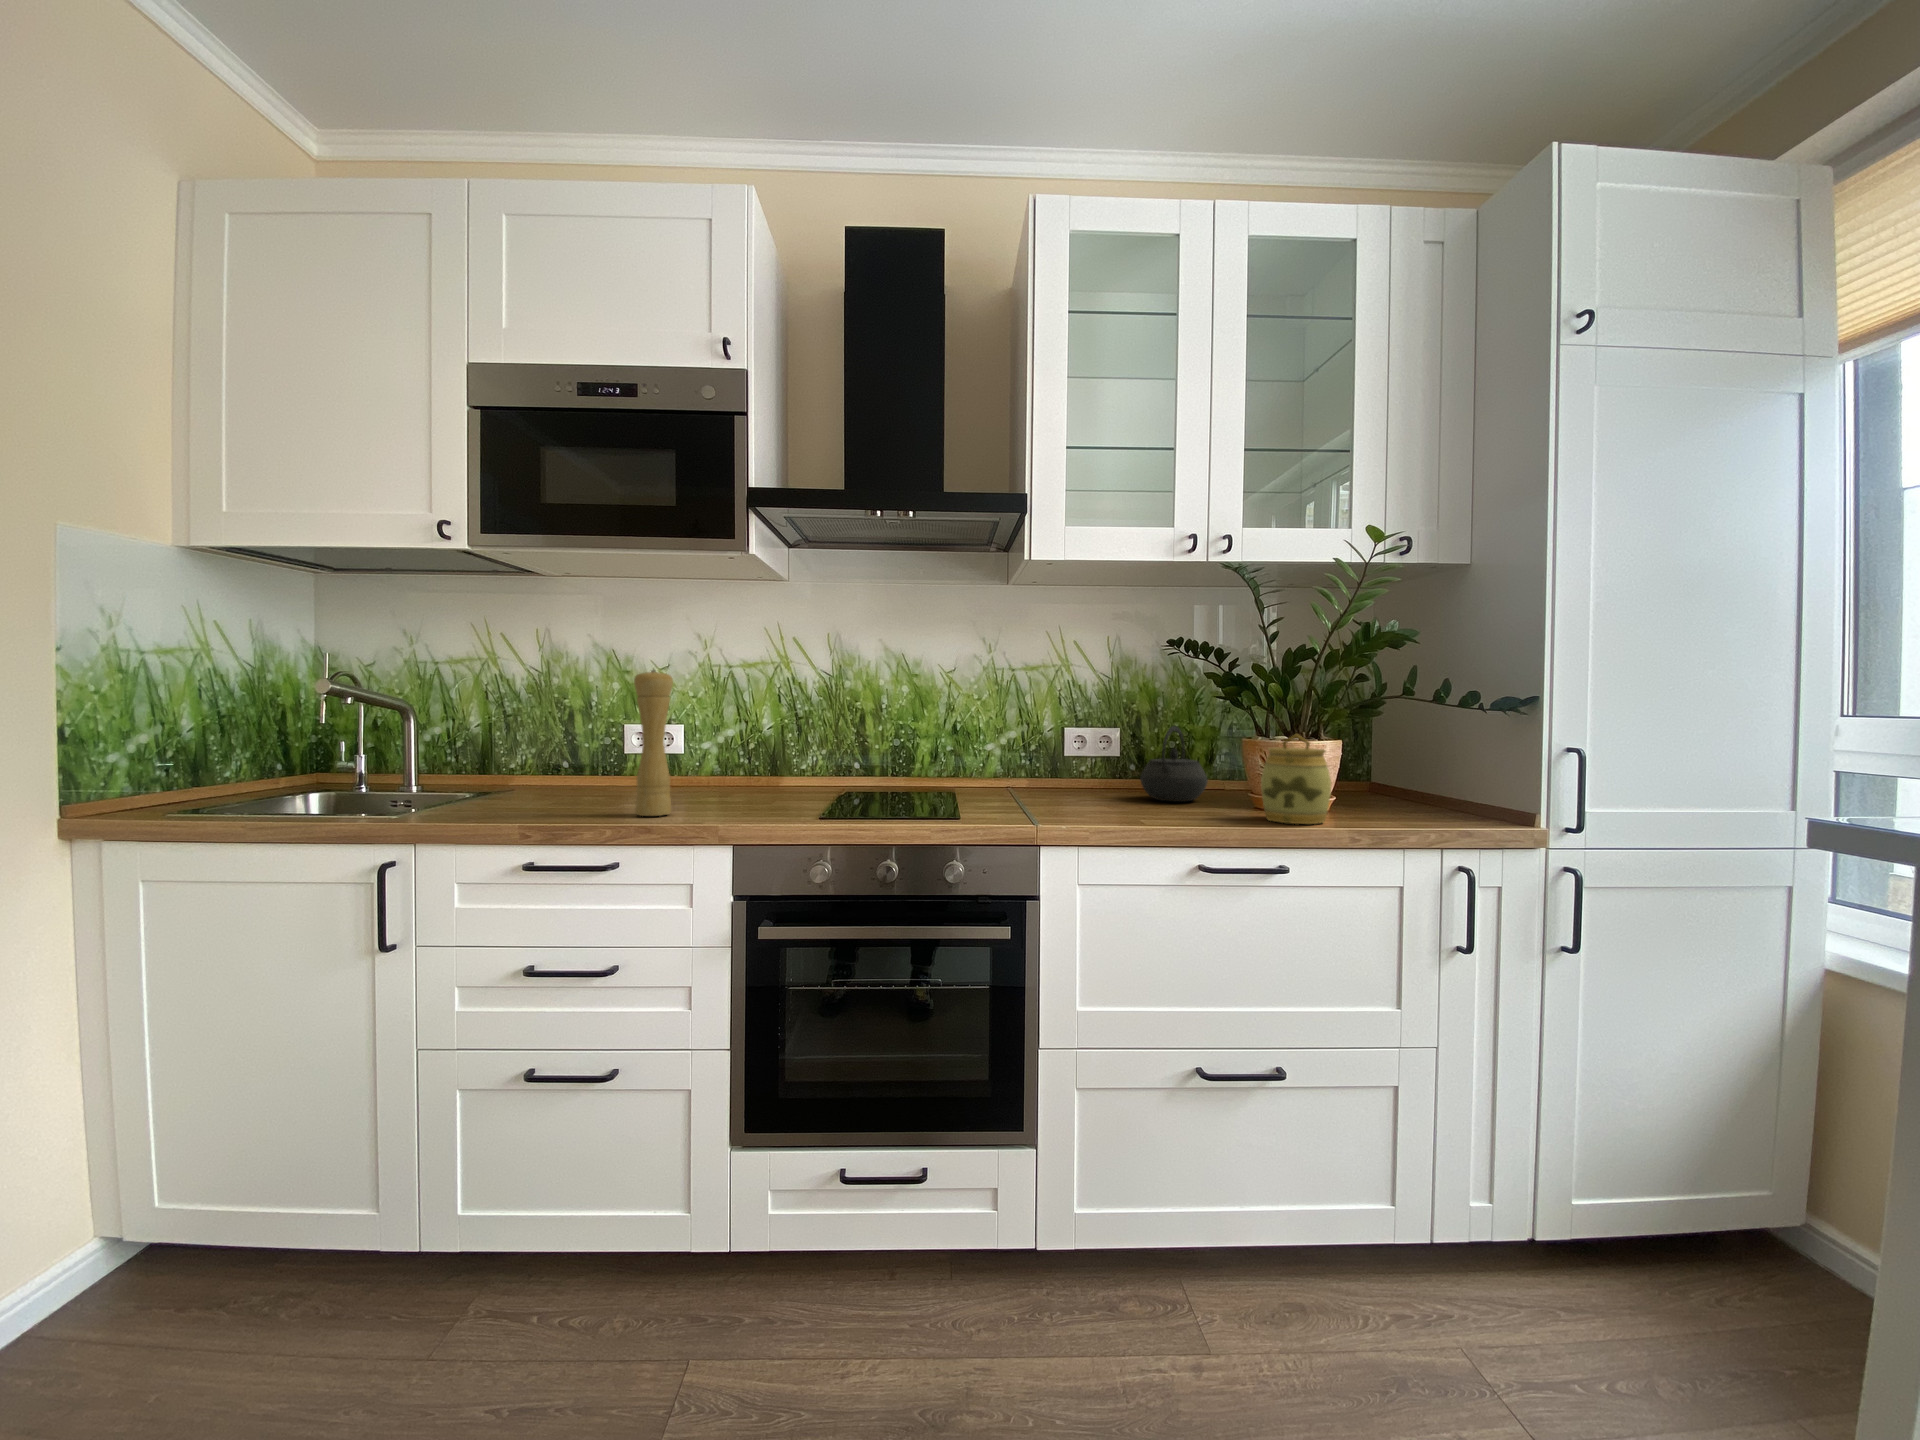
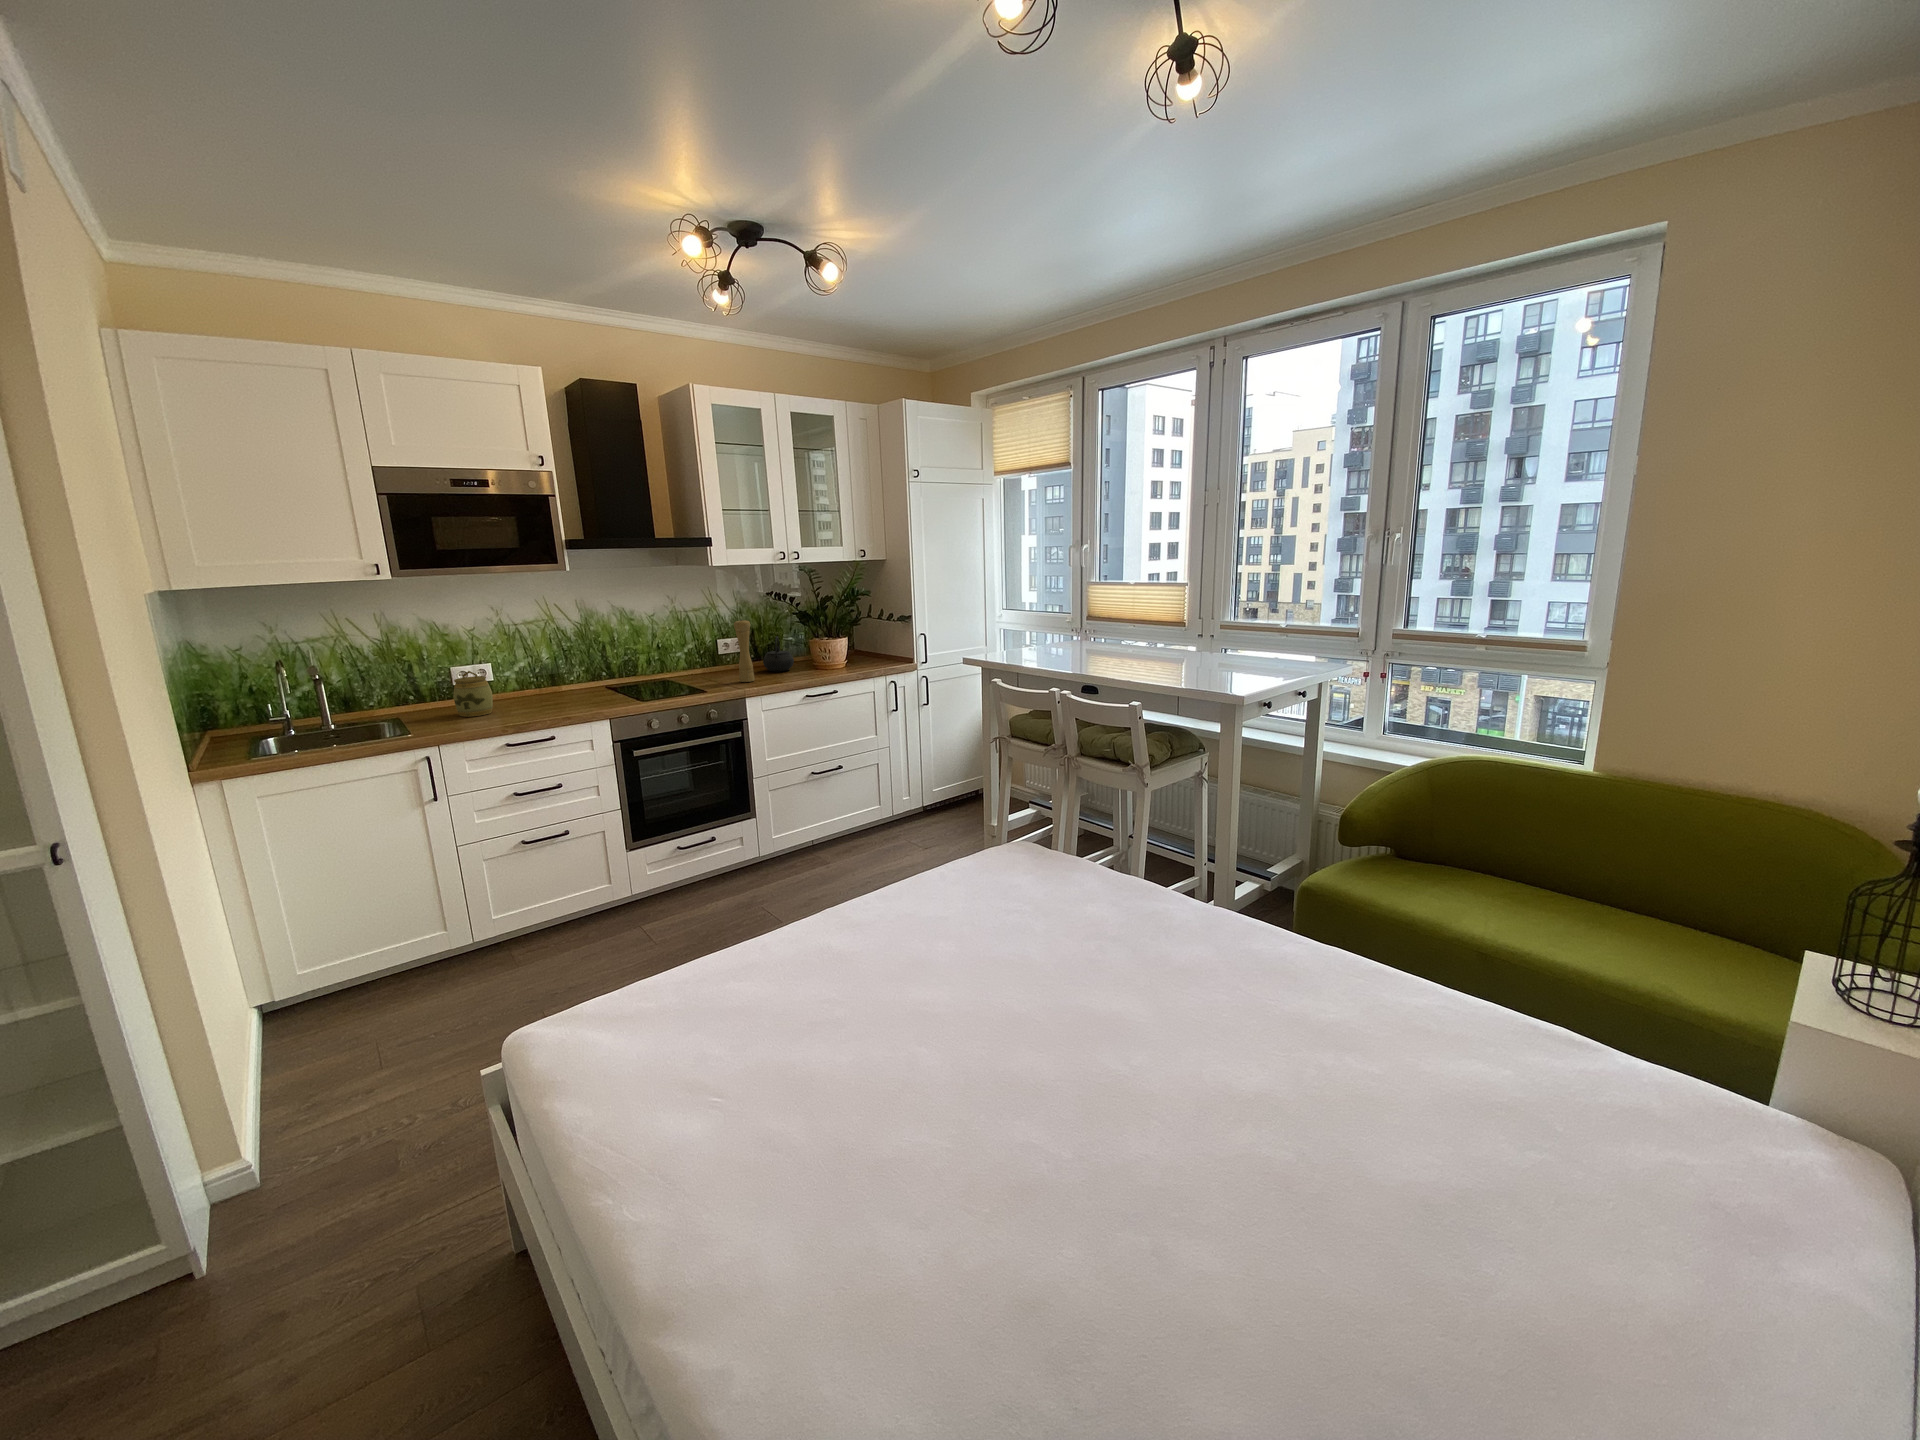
pepper mill: present [634,670,673,816] -> present [734,619,754,682]
jar: present [1261,734,1331,824] -> present [453,671,493,717]

